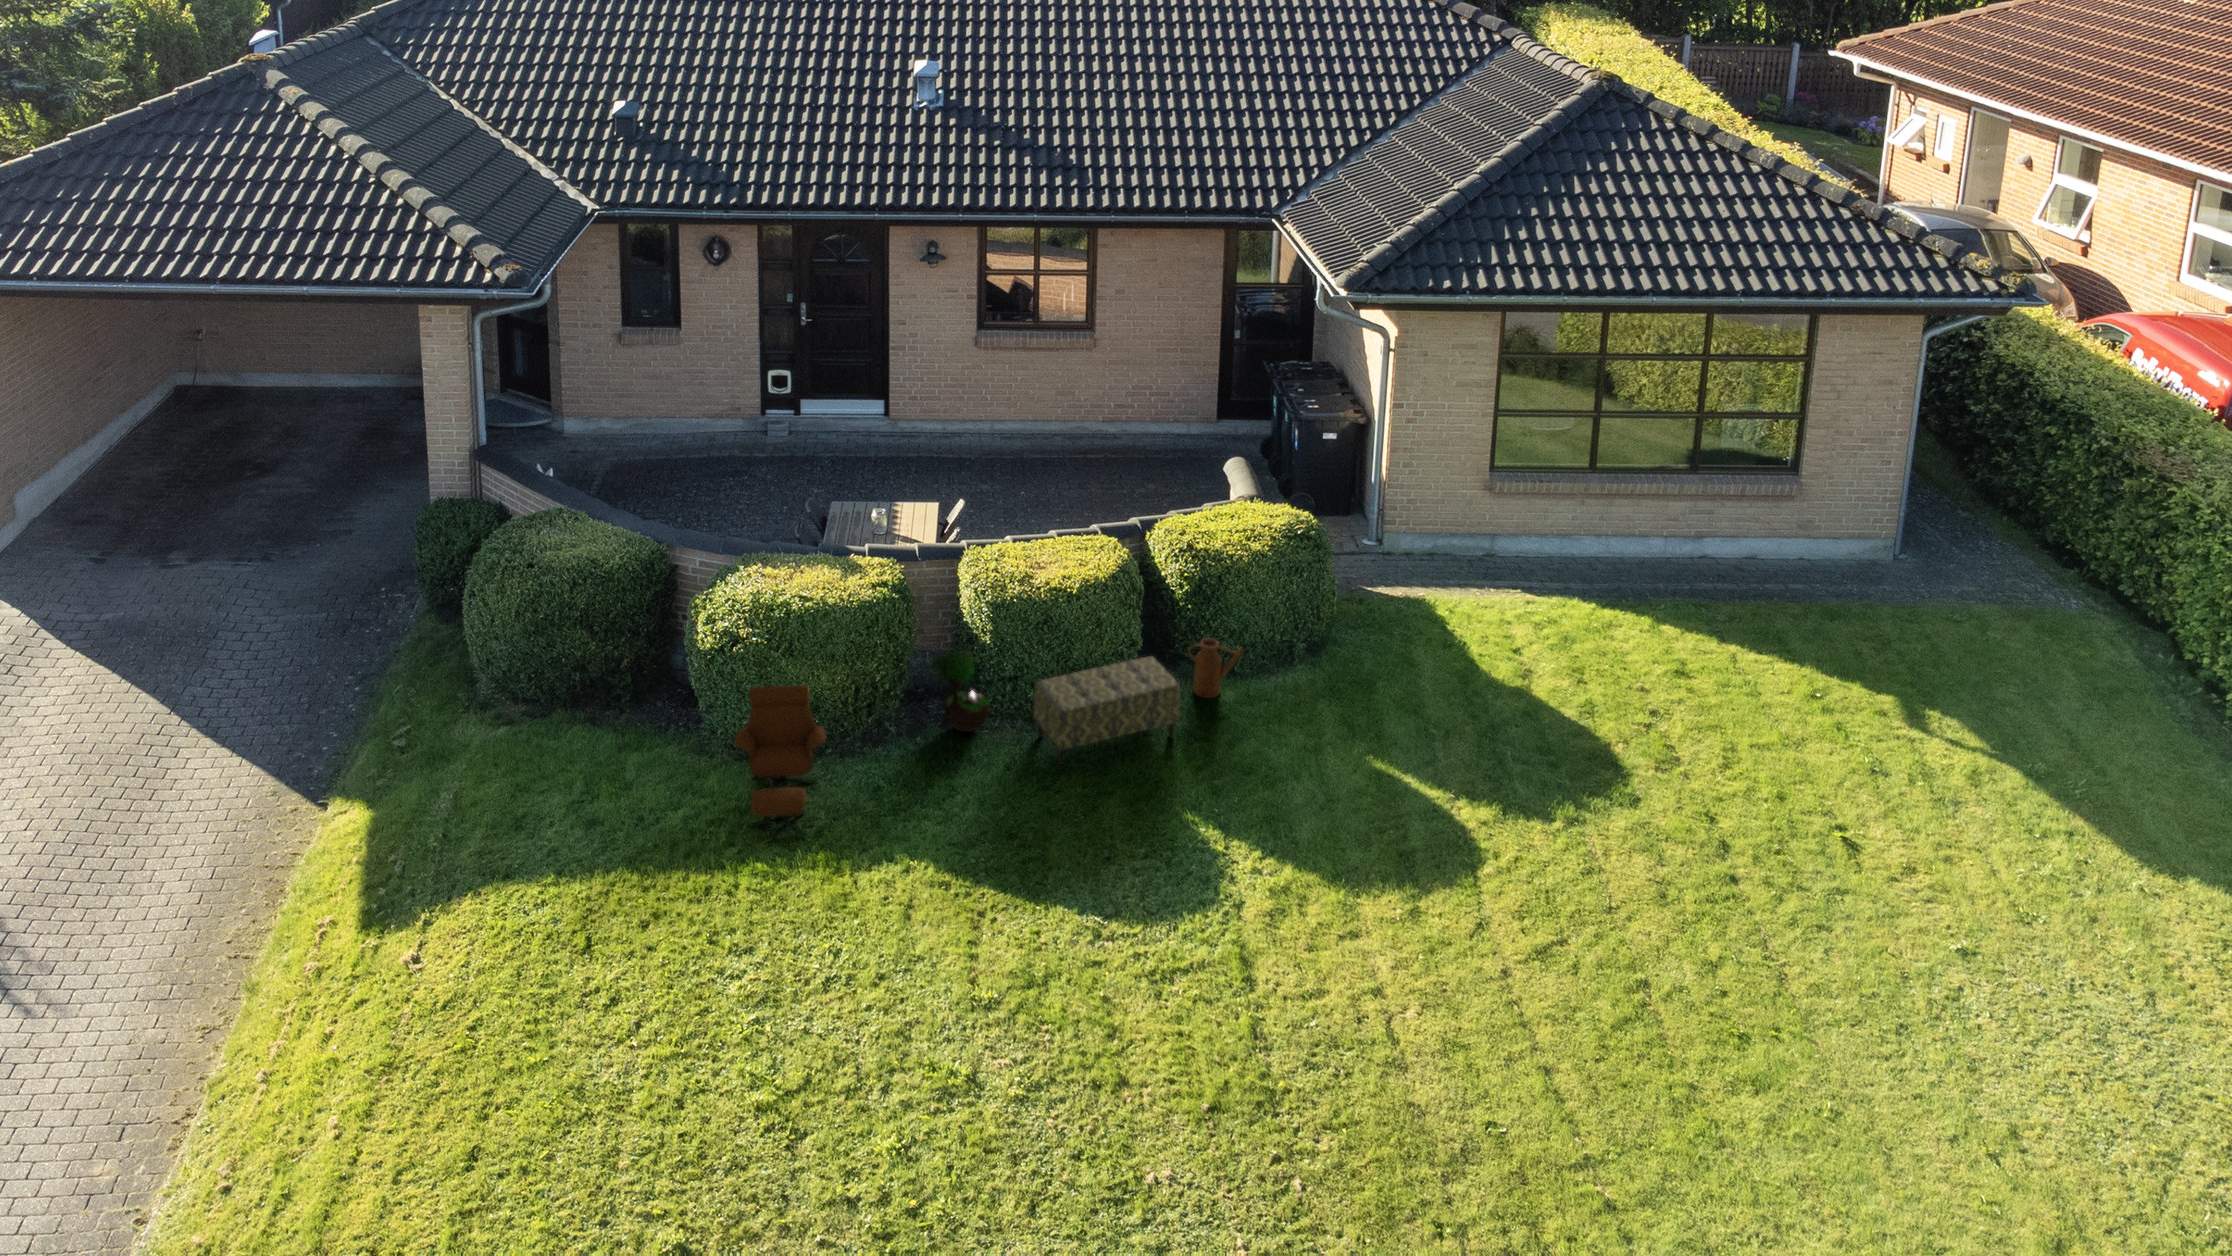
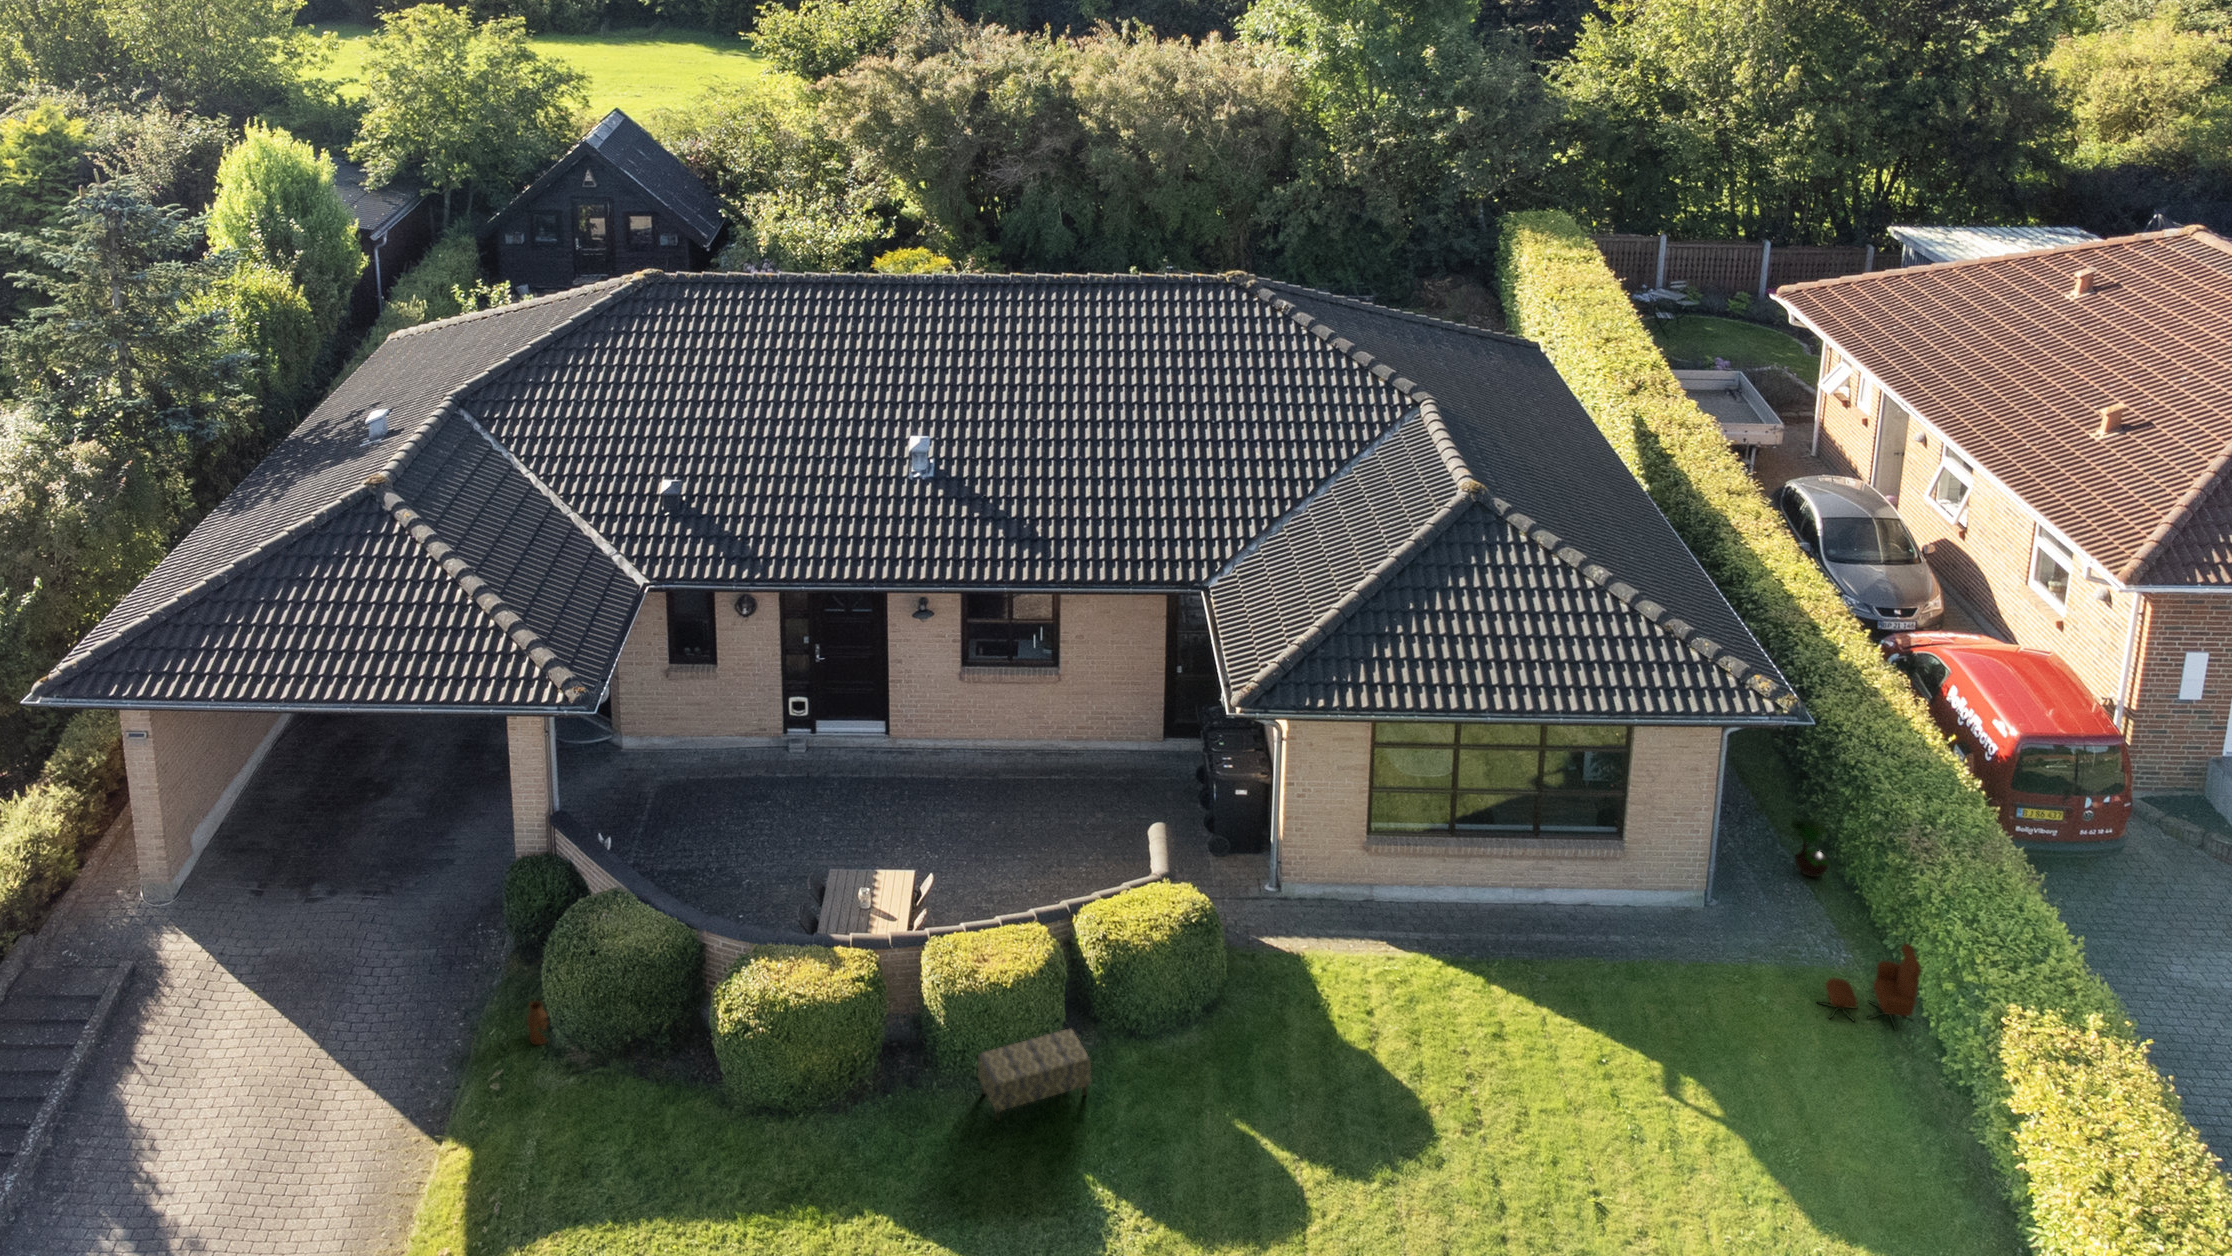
watering can: present [1188,639,1244,698] -> present [527,1001,547,1045]
potted tree: present [922,647,989,732] -> present [1789,818,1829,877]
lounge chair: present [735,685,826,841] -> present [1816,944,1921,1030]

